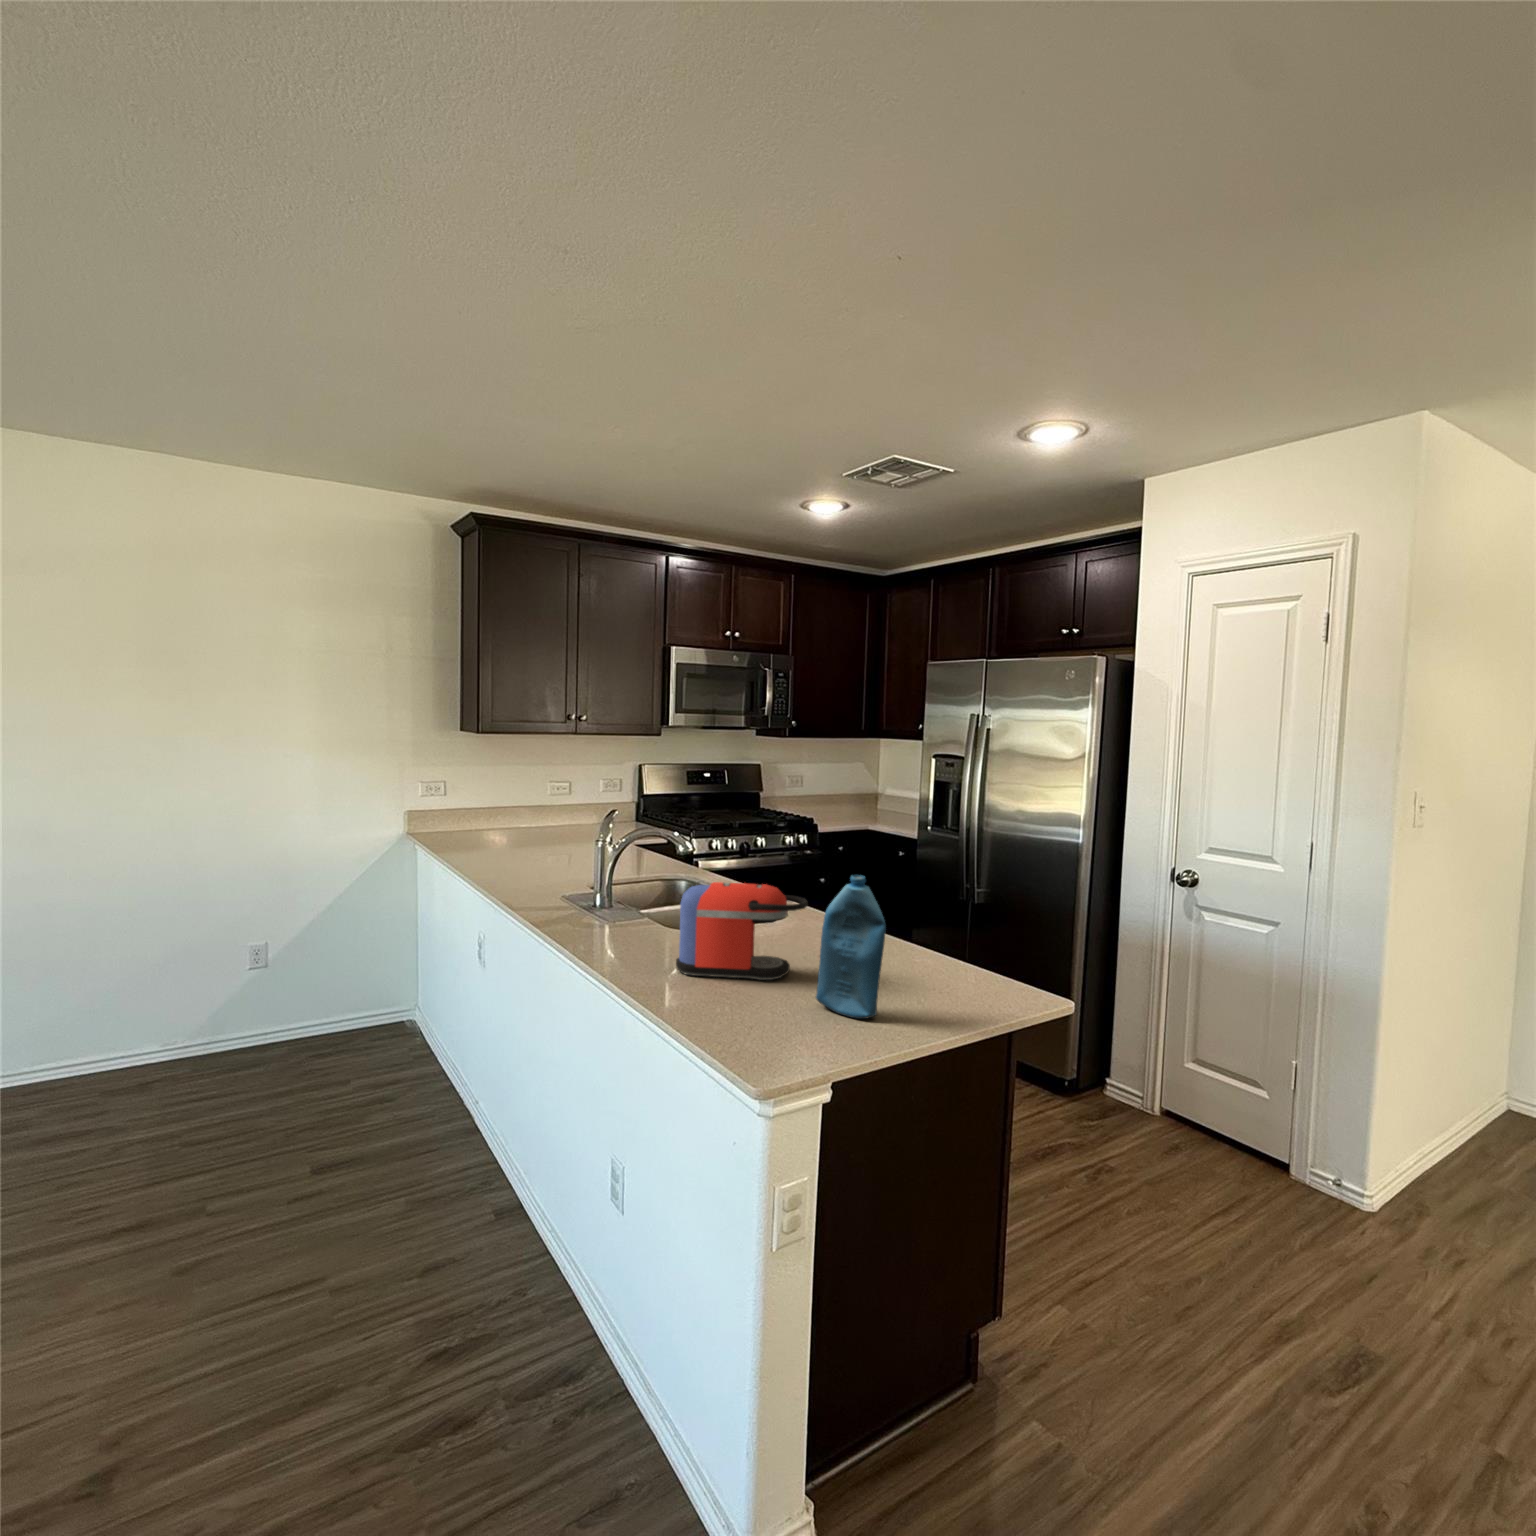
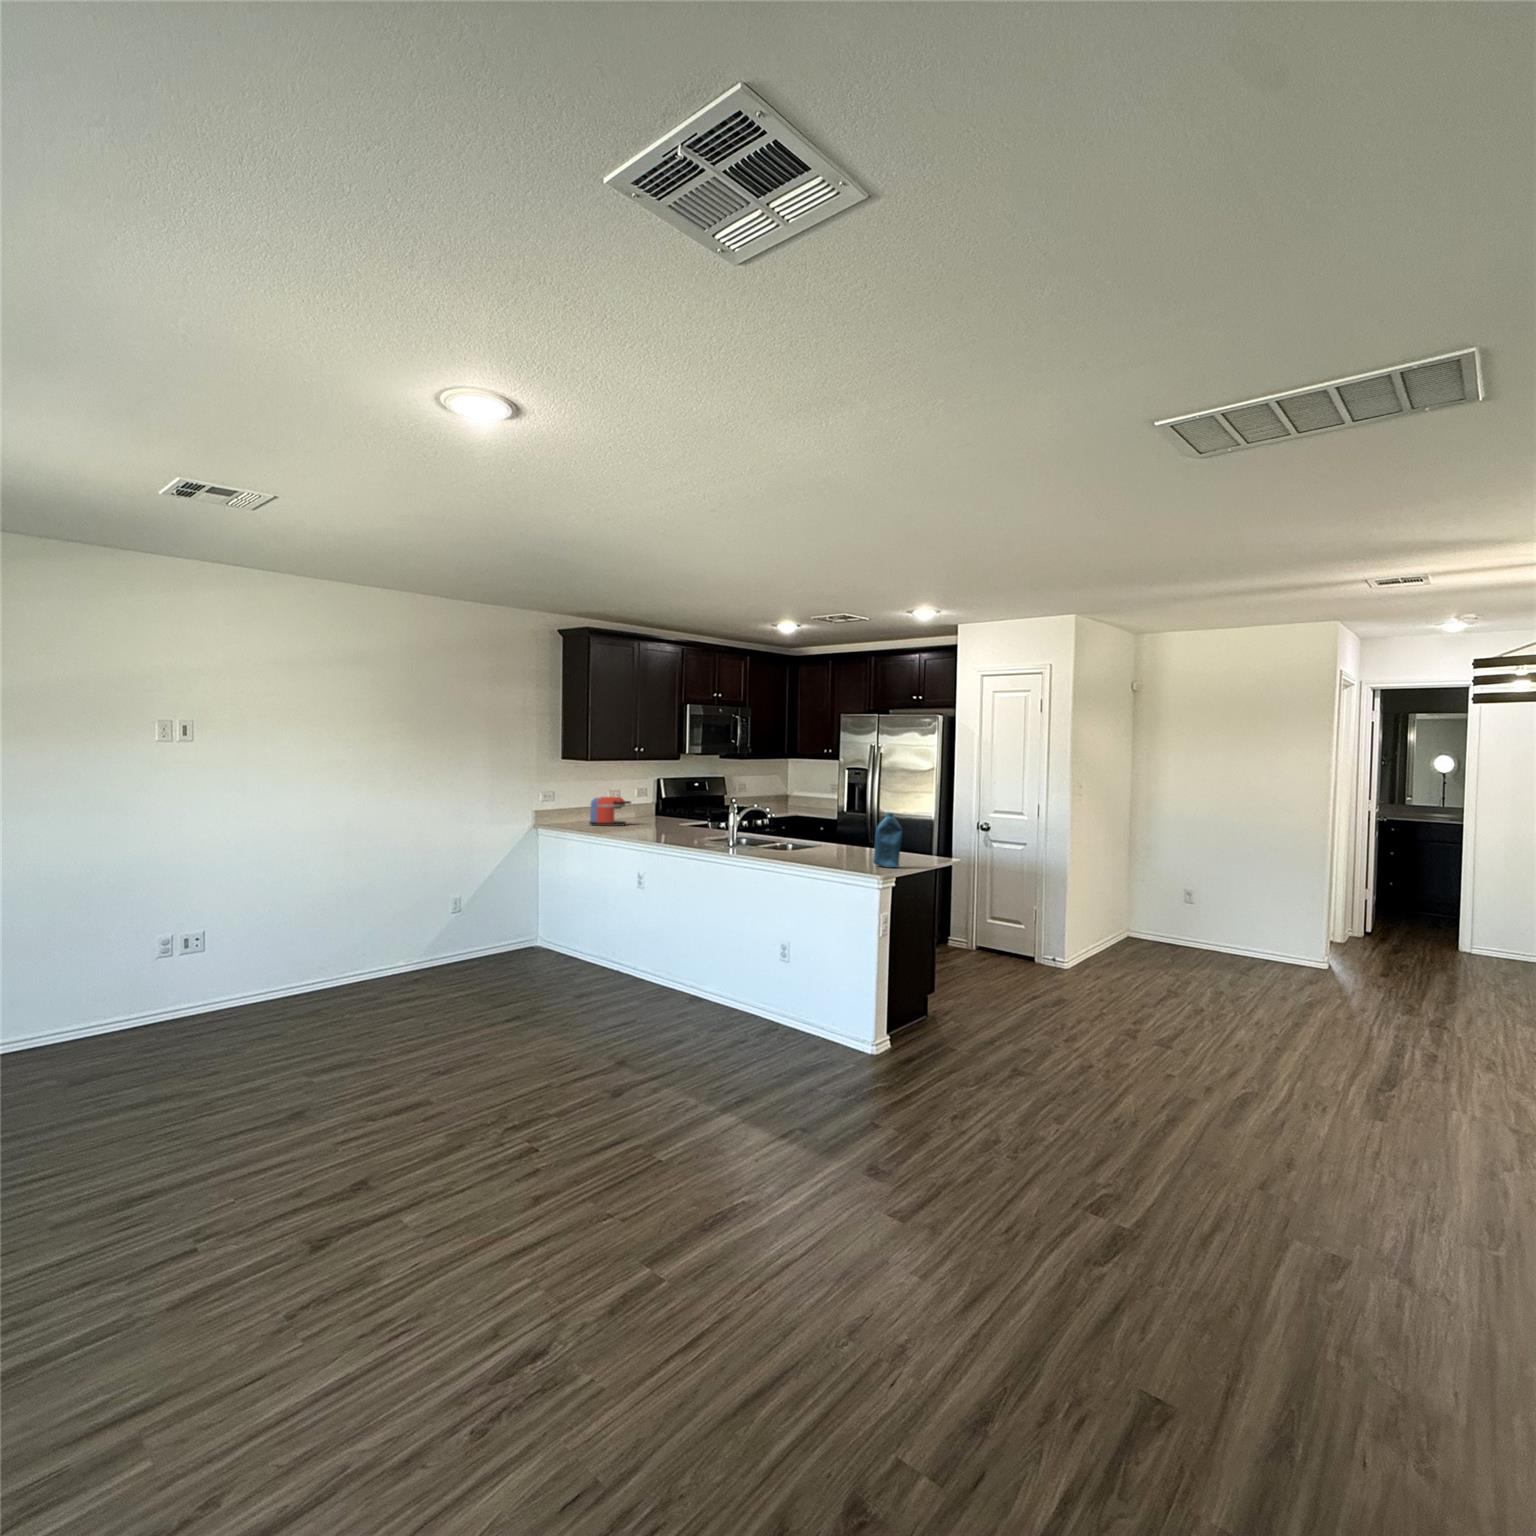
coffee maker: present [676,882,808,980] -> present [590,797,631,826]

